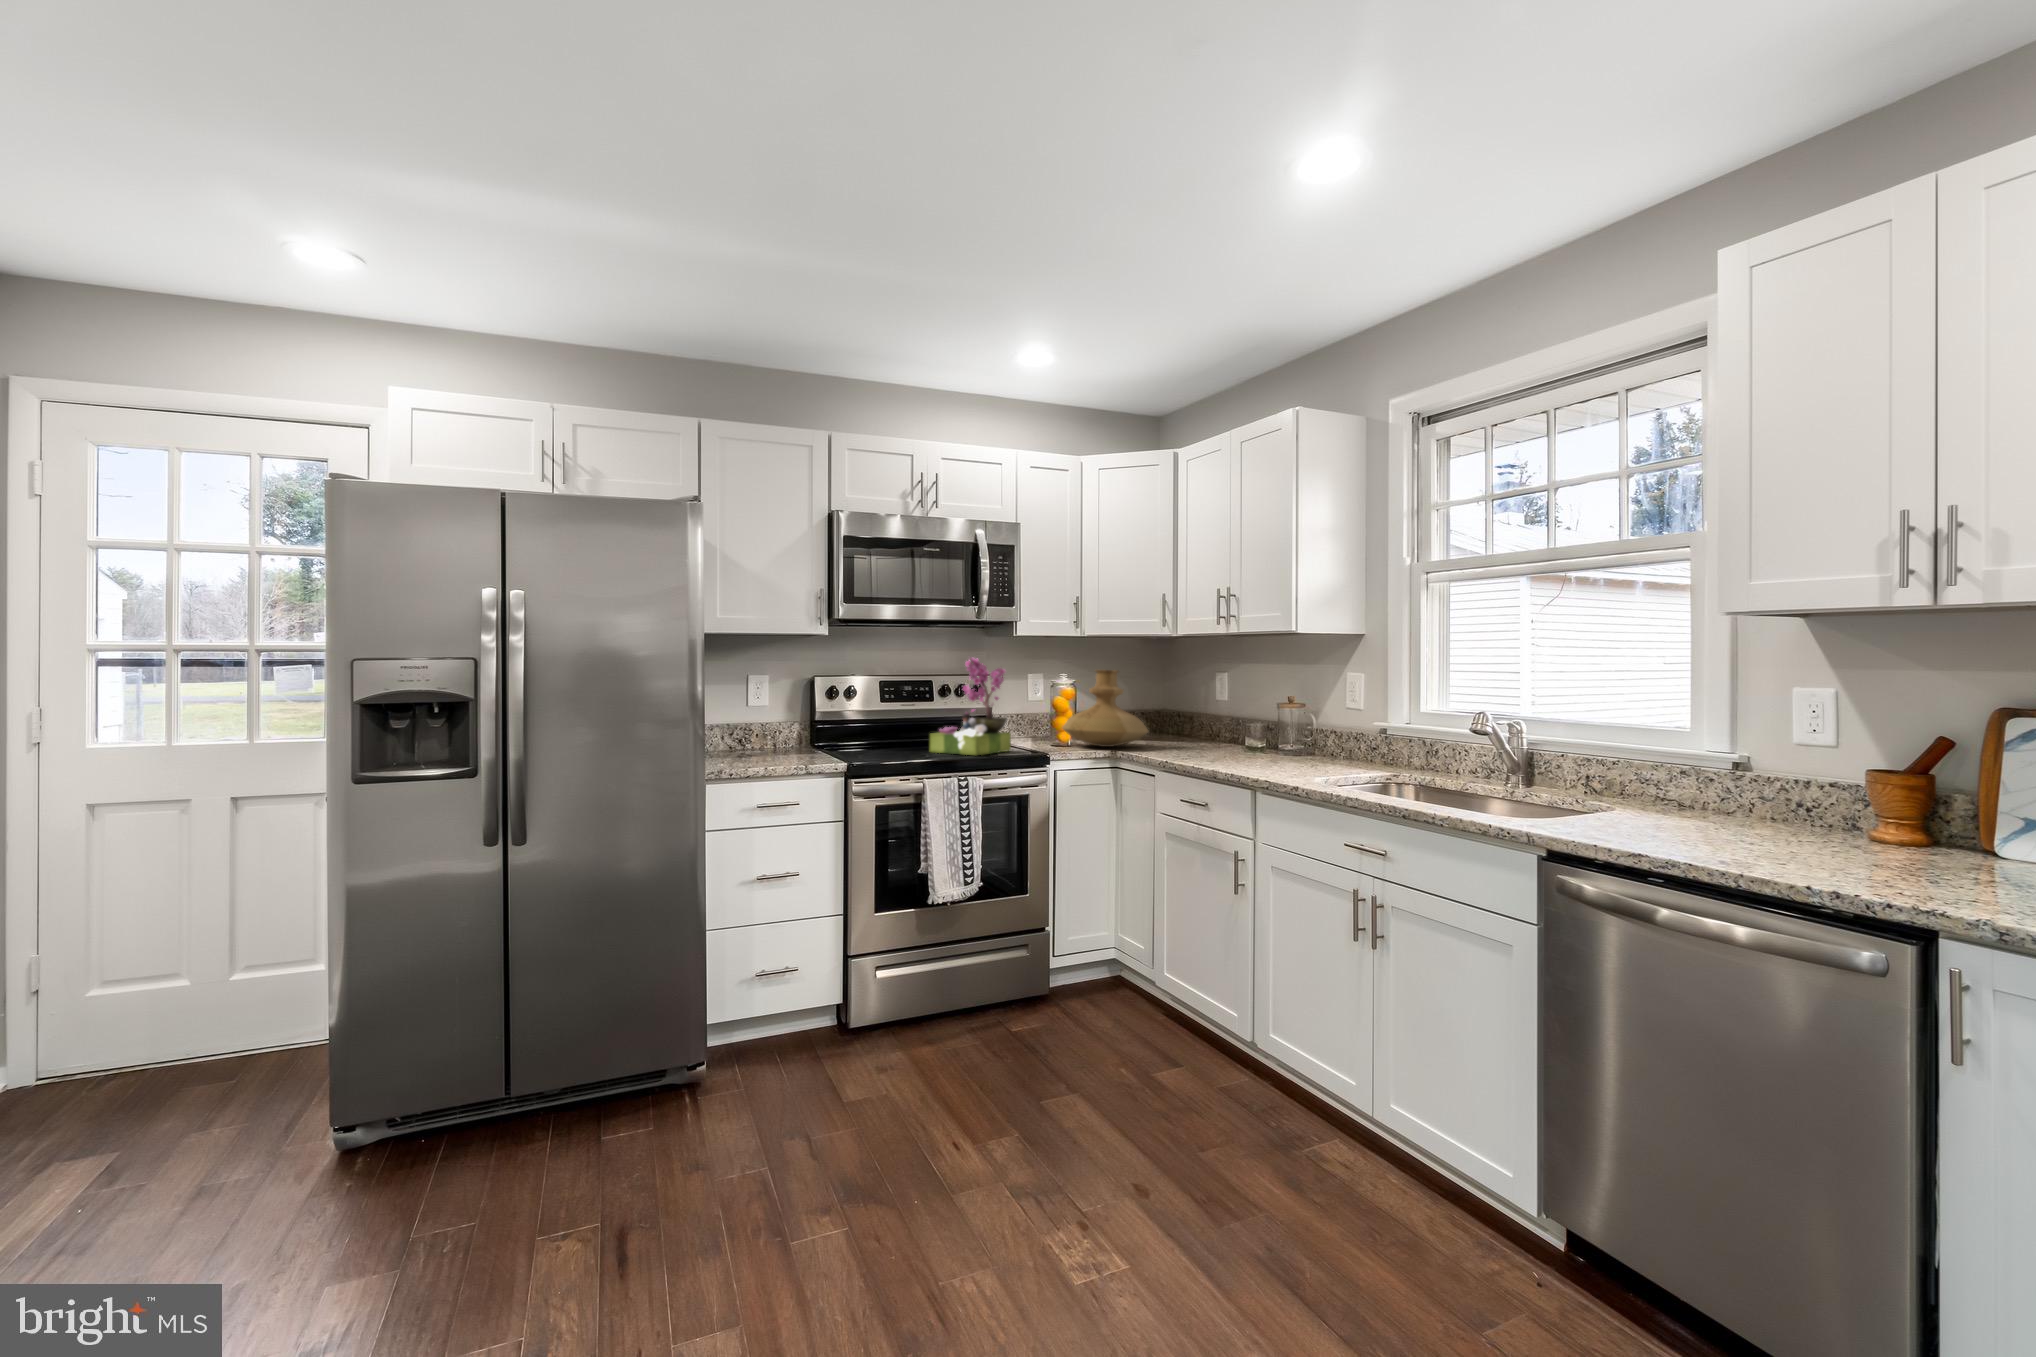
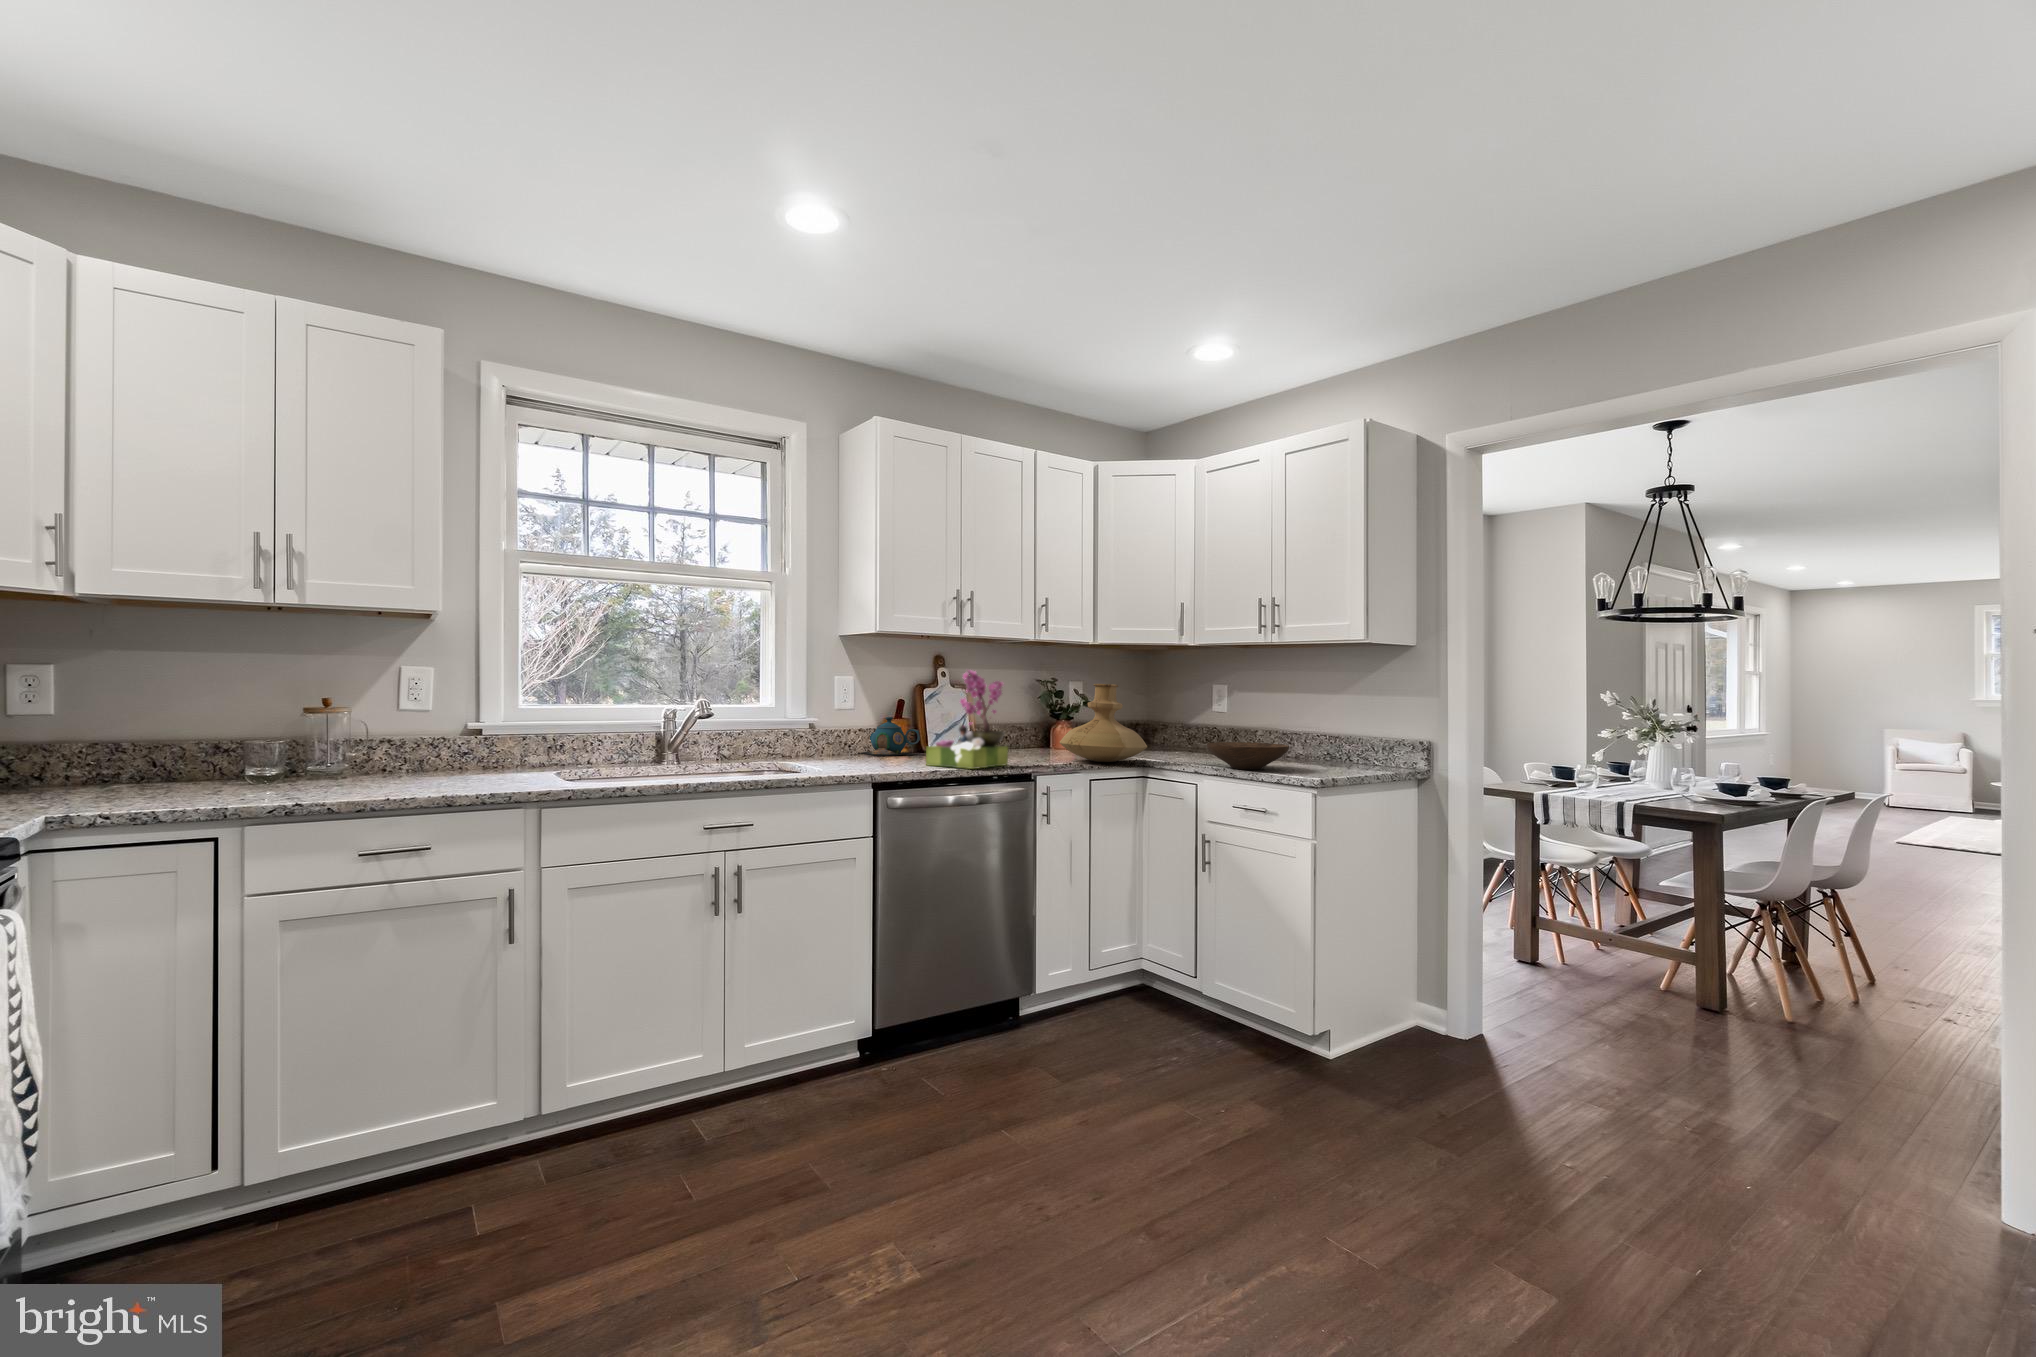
teapot: none [856,705,928,743] -> present [862,717,920,755]
wooden bowl: none [1207,726,1289,753] -> present [1207,742,1289,770]

